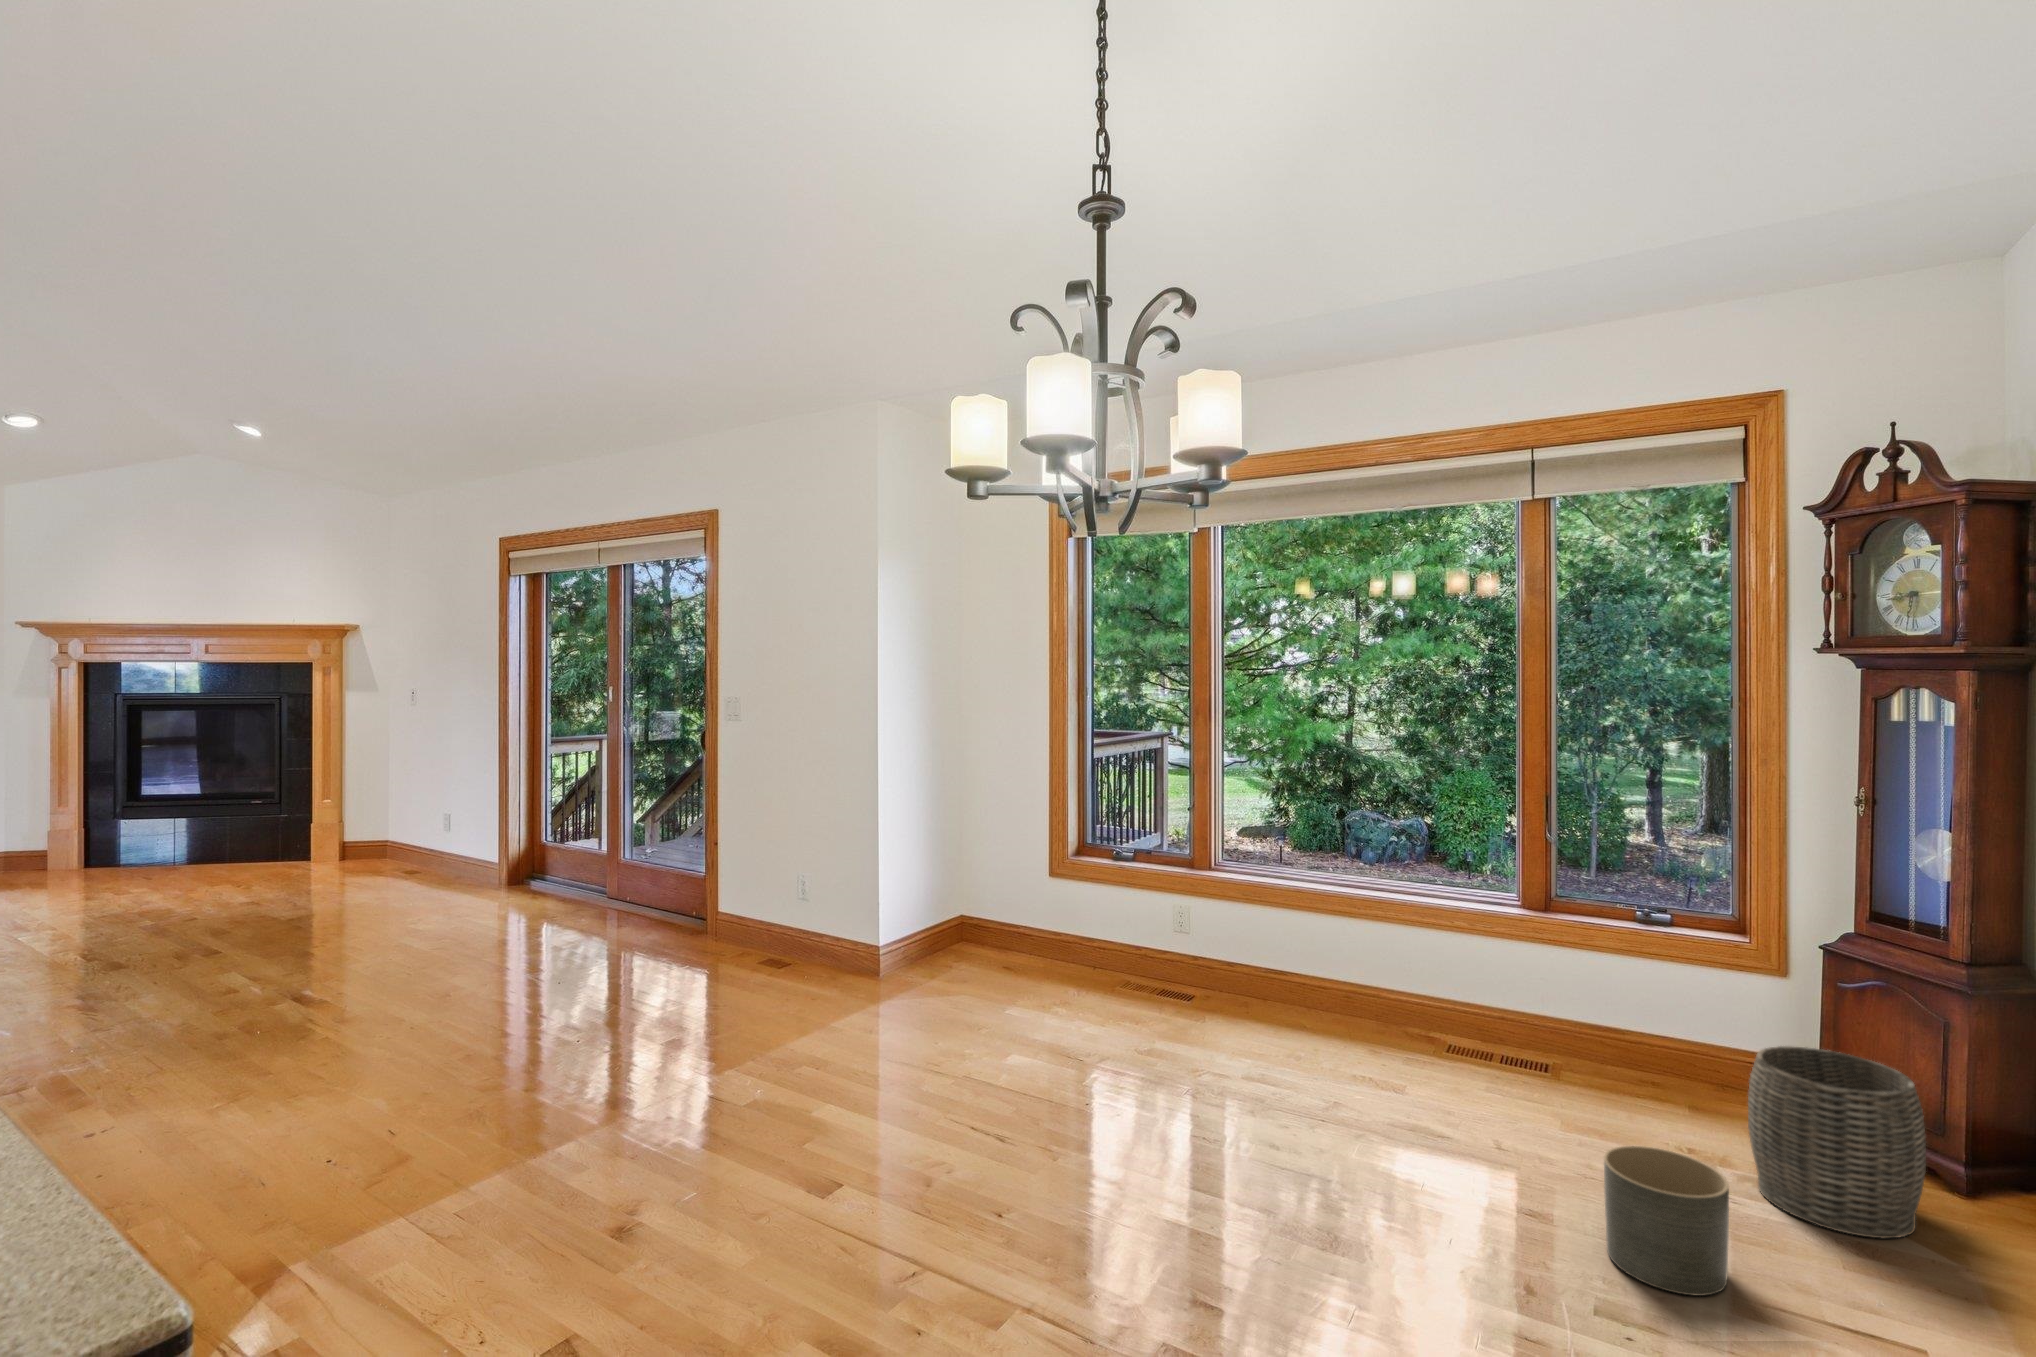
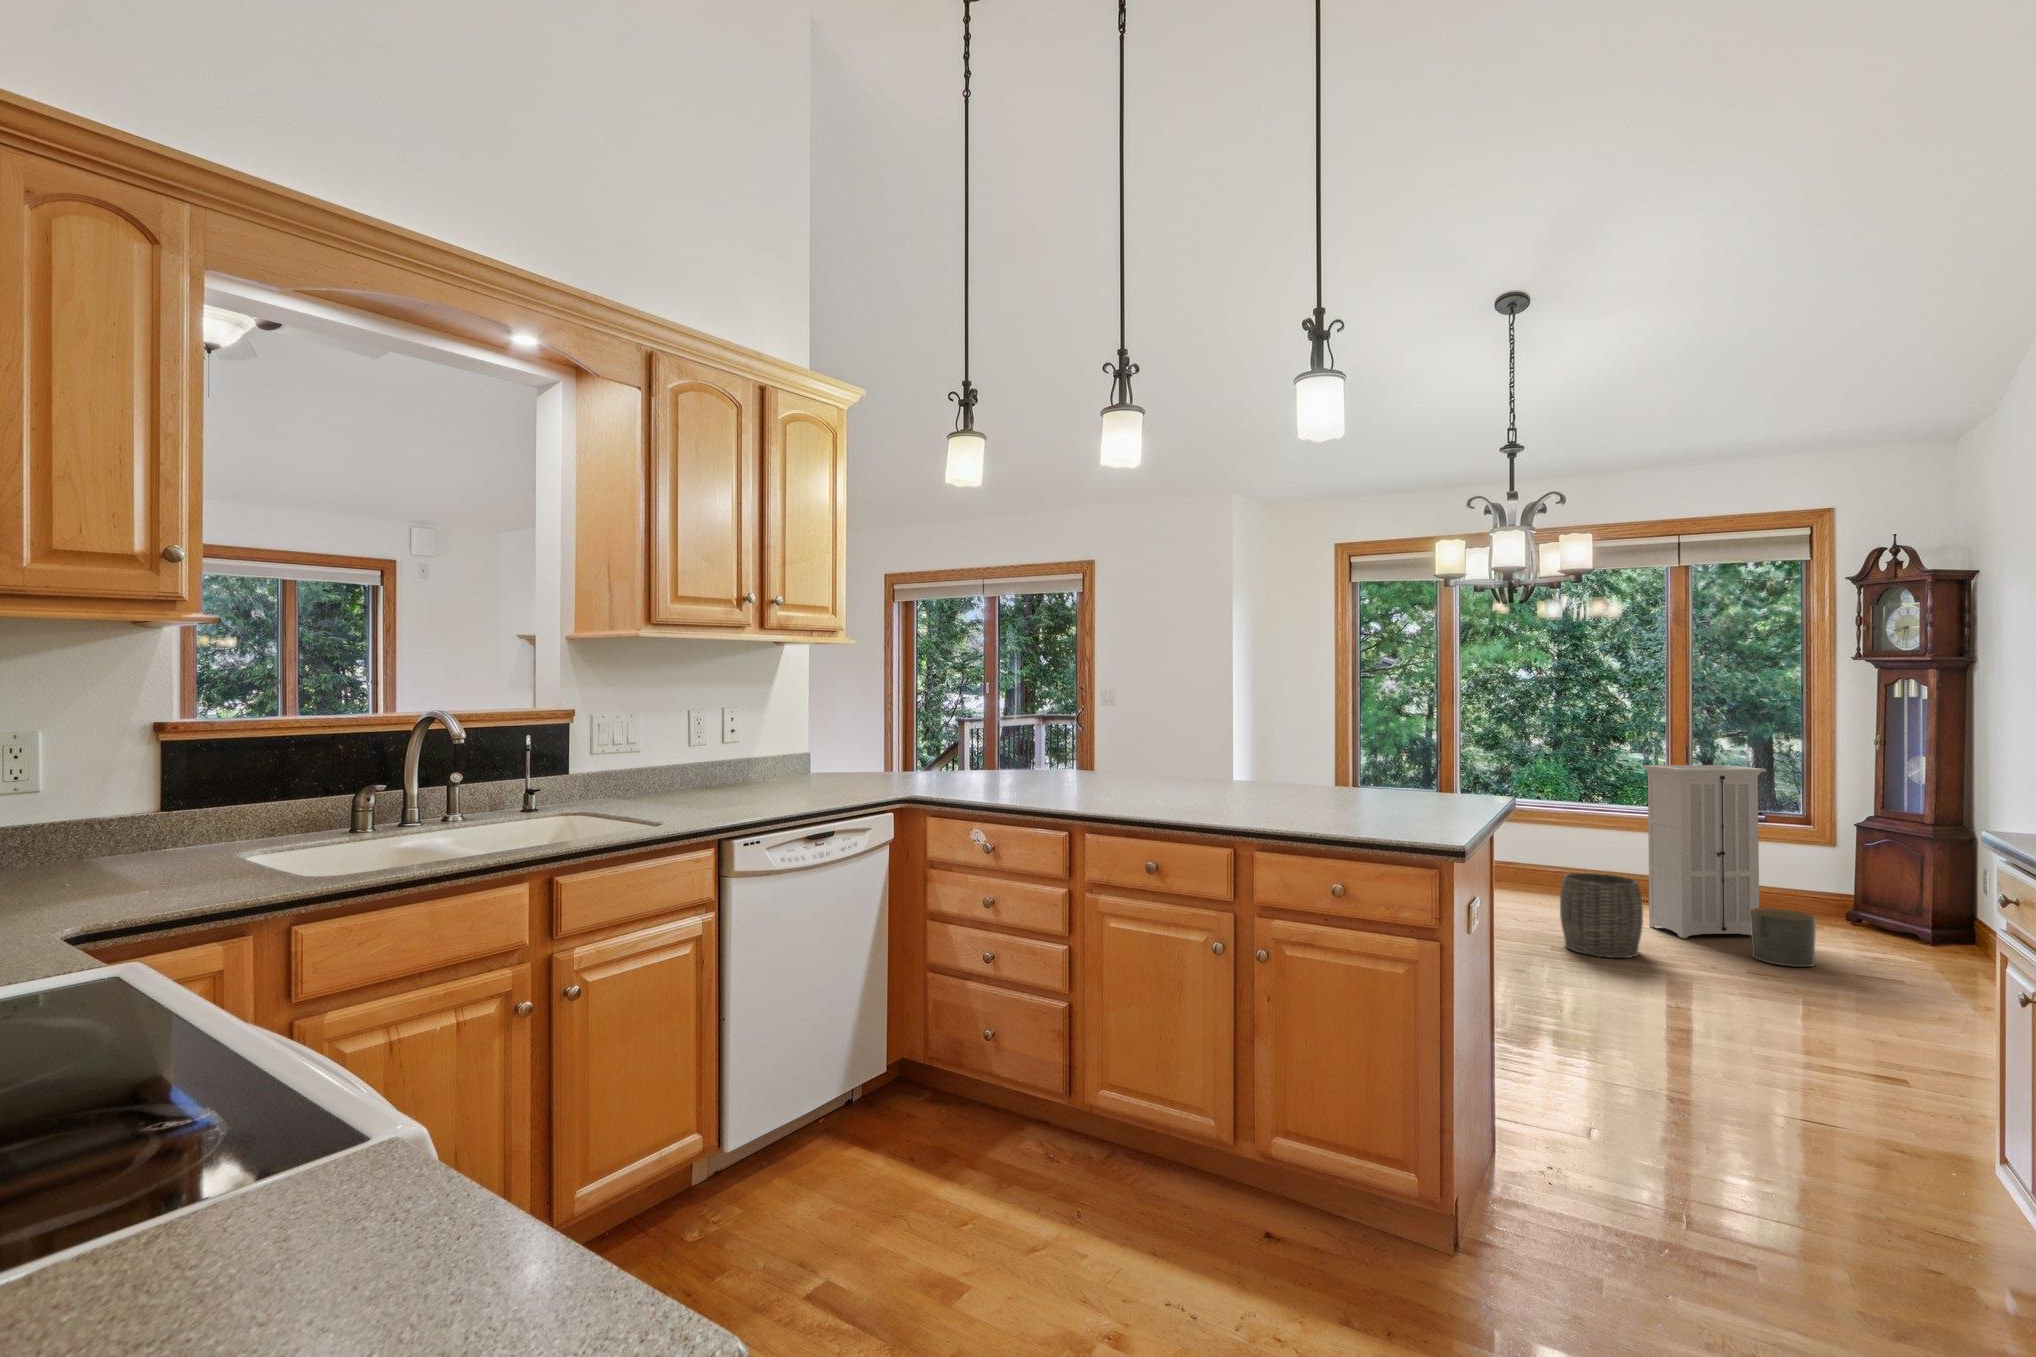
storage cabinet: none [1439,838,1650,1177] -> present [1643,763,1766,938]
woven basket: present [1748,1046,1926,1238] -> present [1560,873,1643,958]

